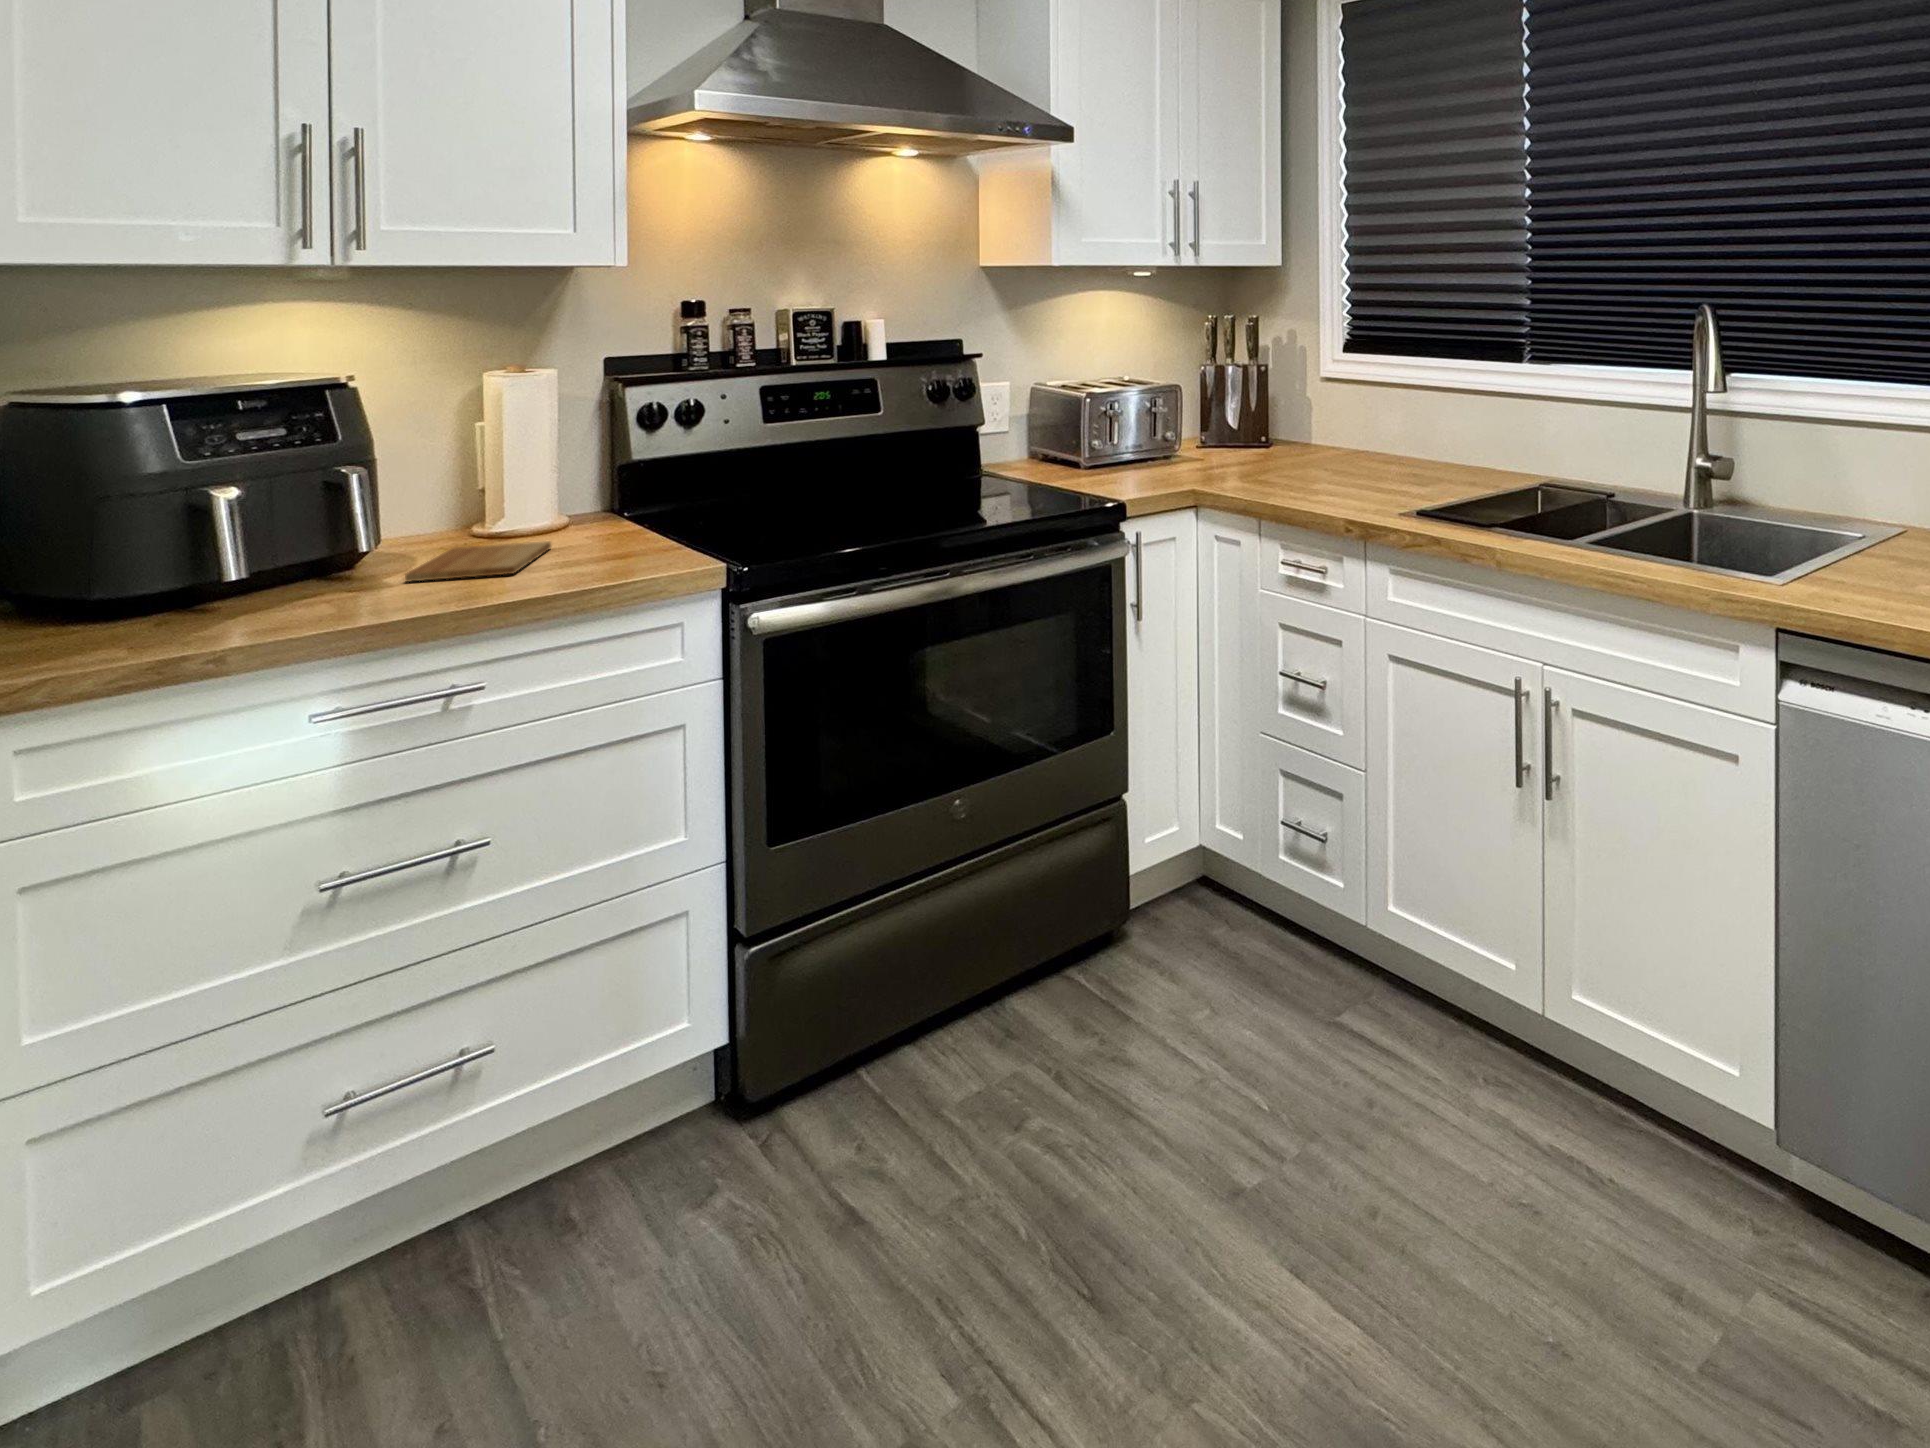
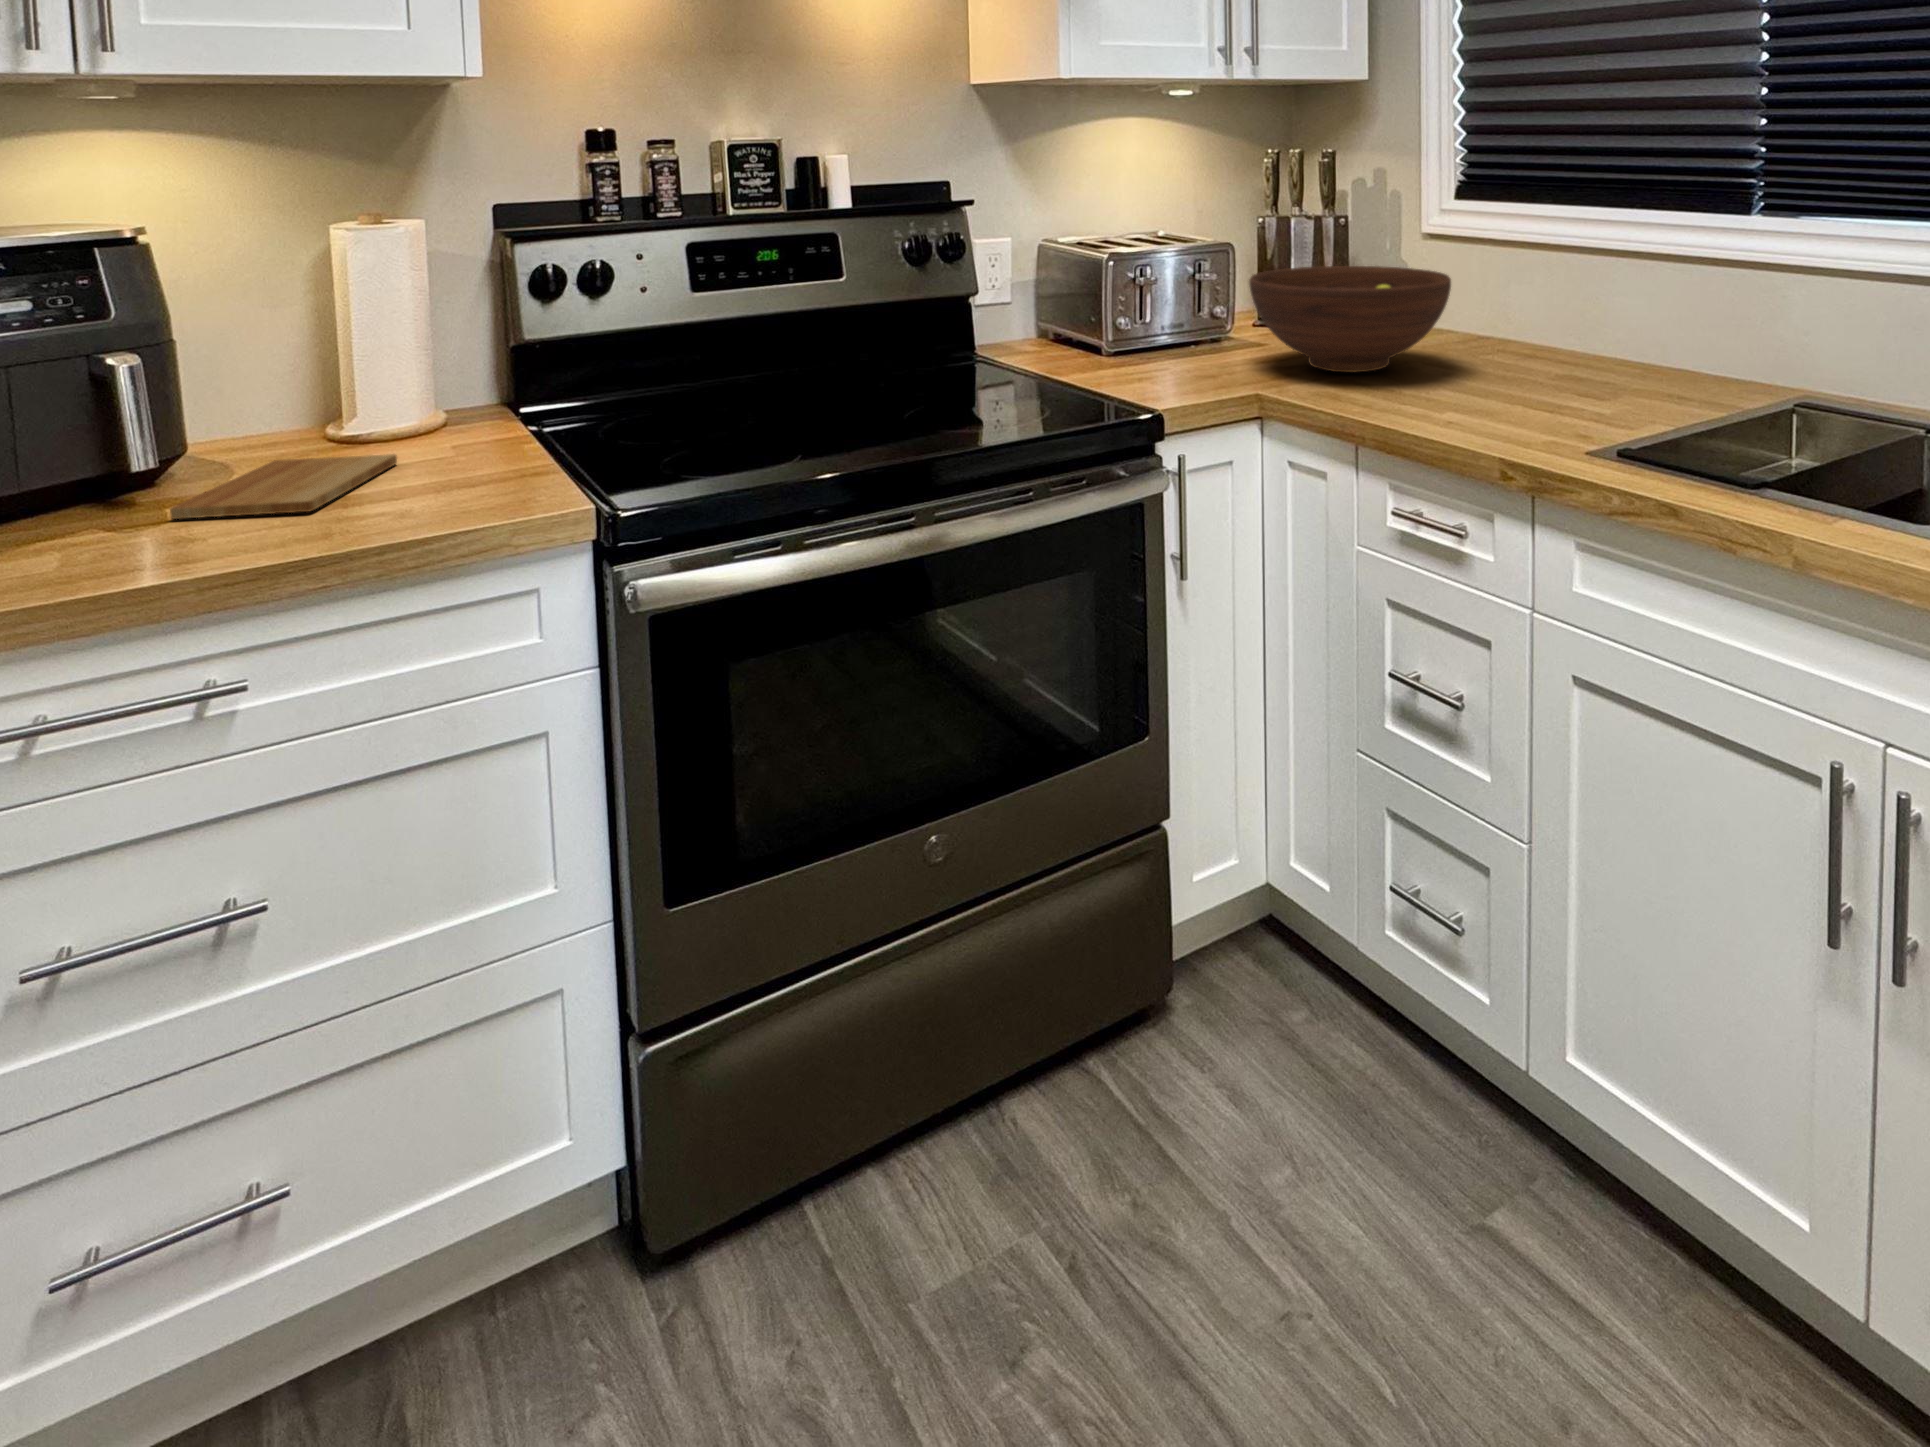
fruit bowl: none [1190,401,1333,476] -> present [1249,266,1451,372]

